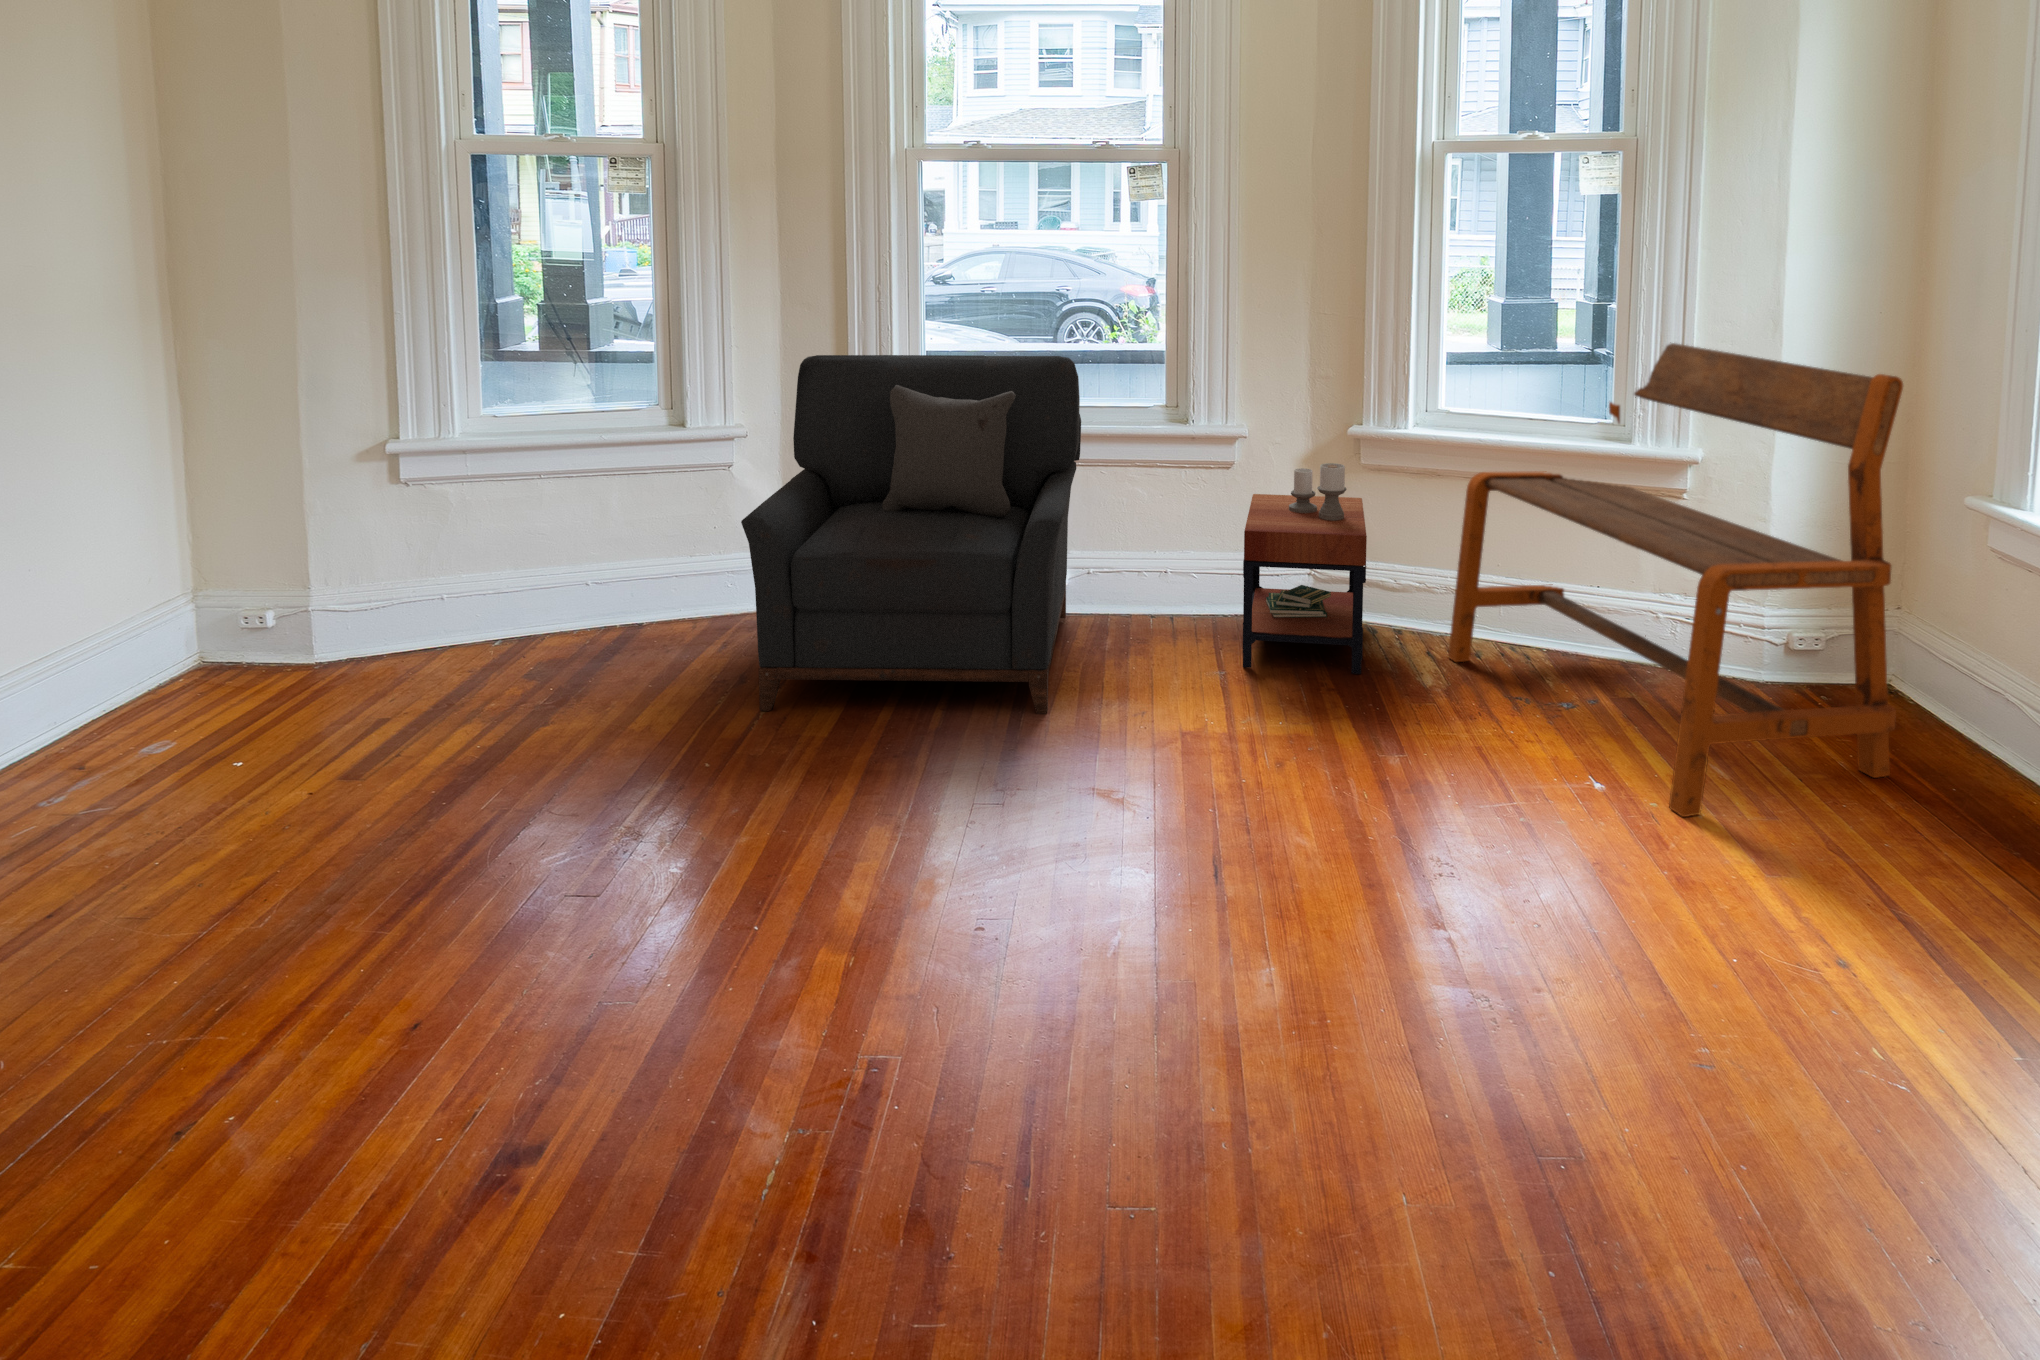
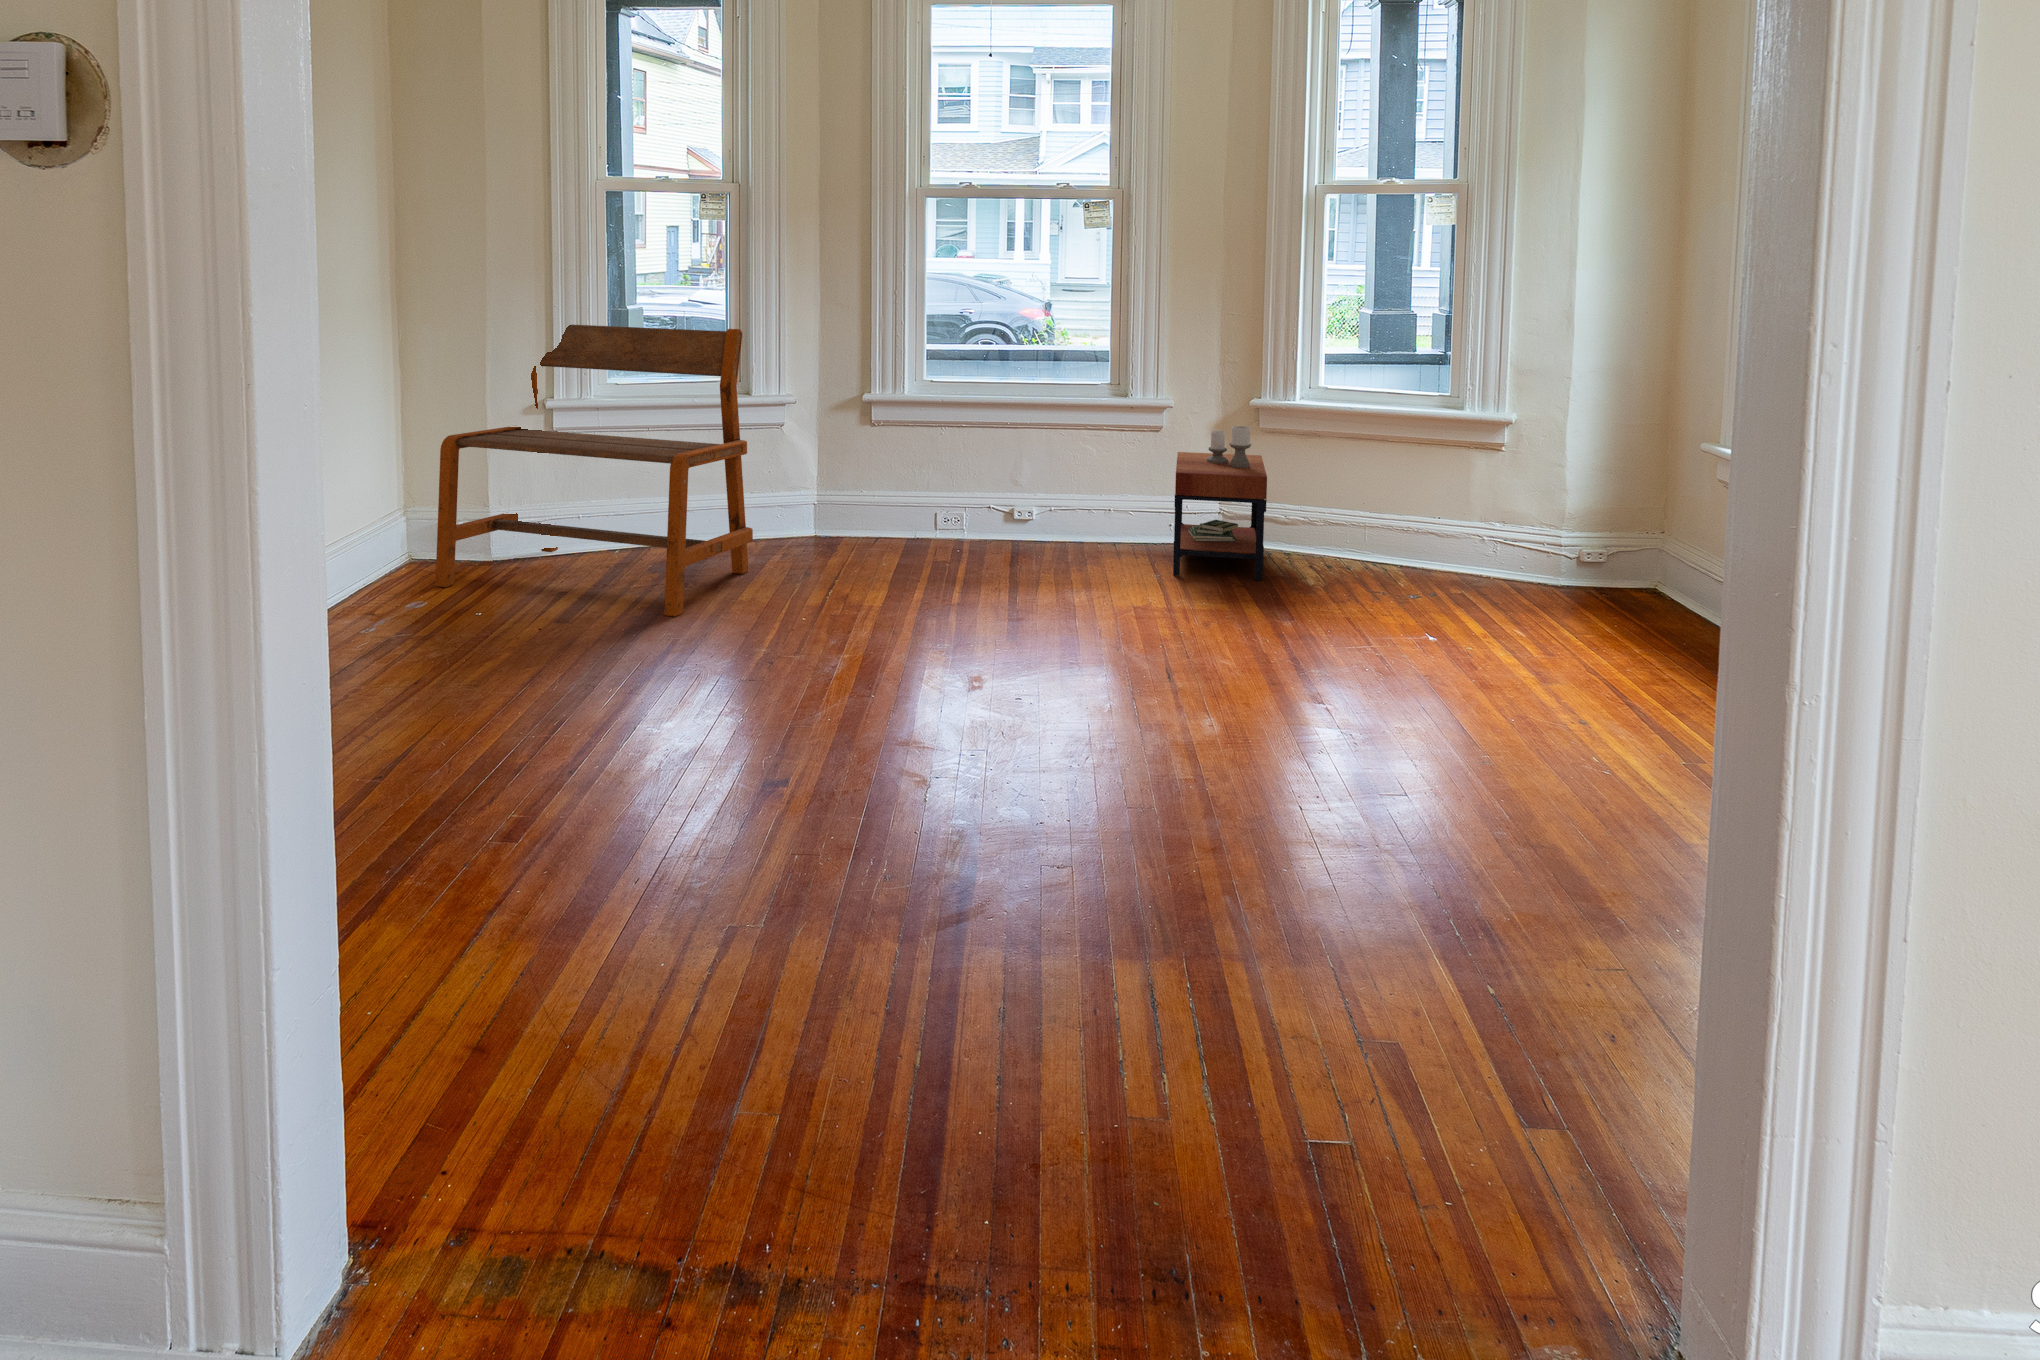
bench: present [1448,343,1903,817] -> present [435,325,753,617]
armchair: present [741,355,1081,714] -> none [818,341,1048,598]

